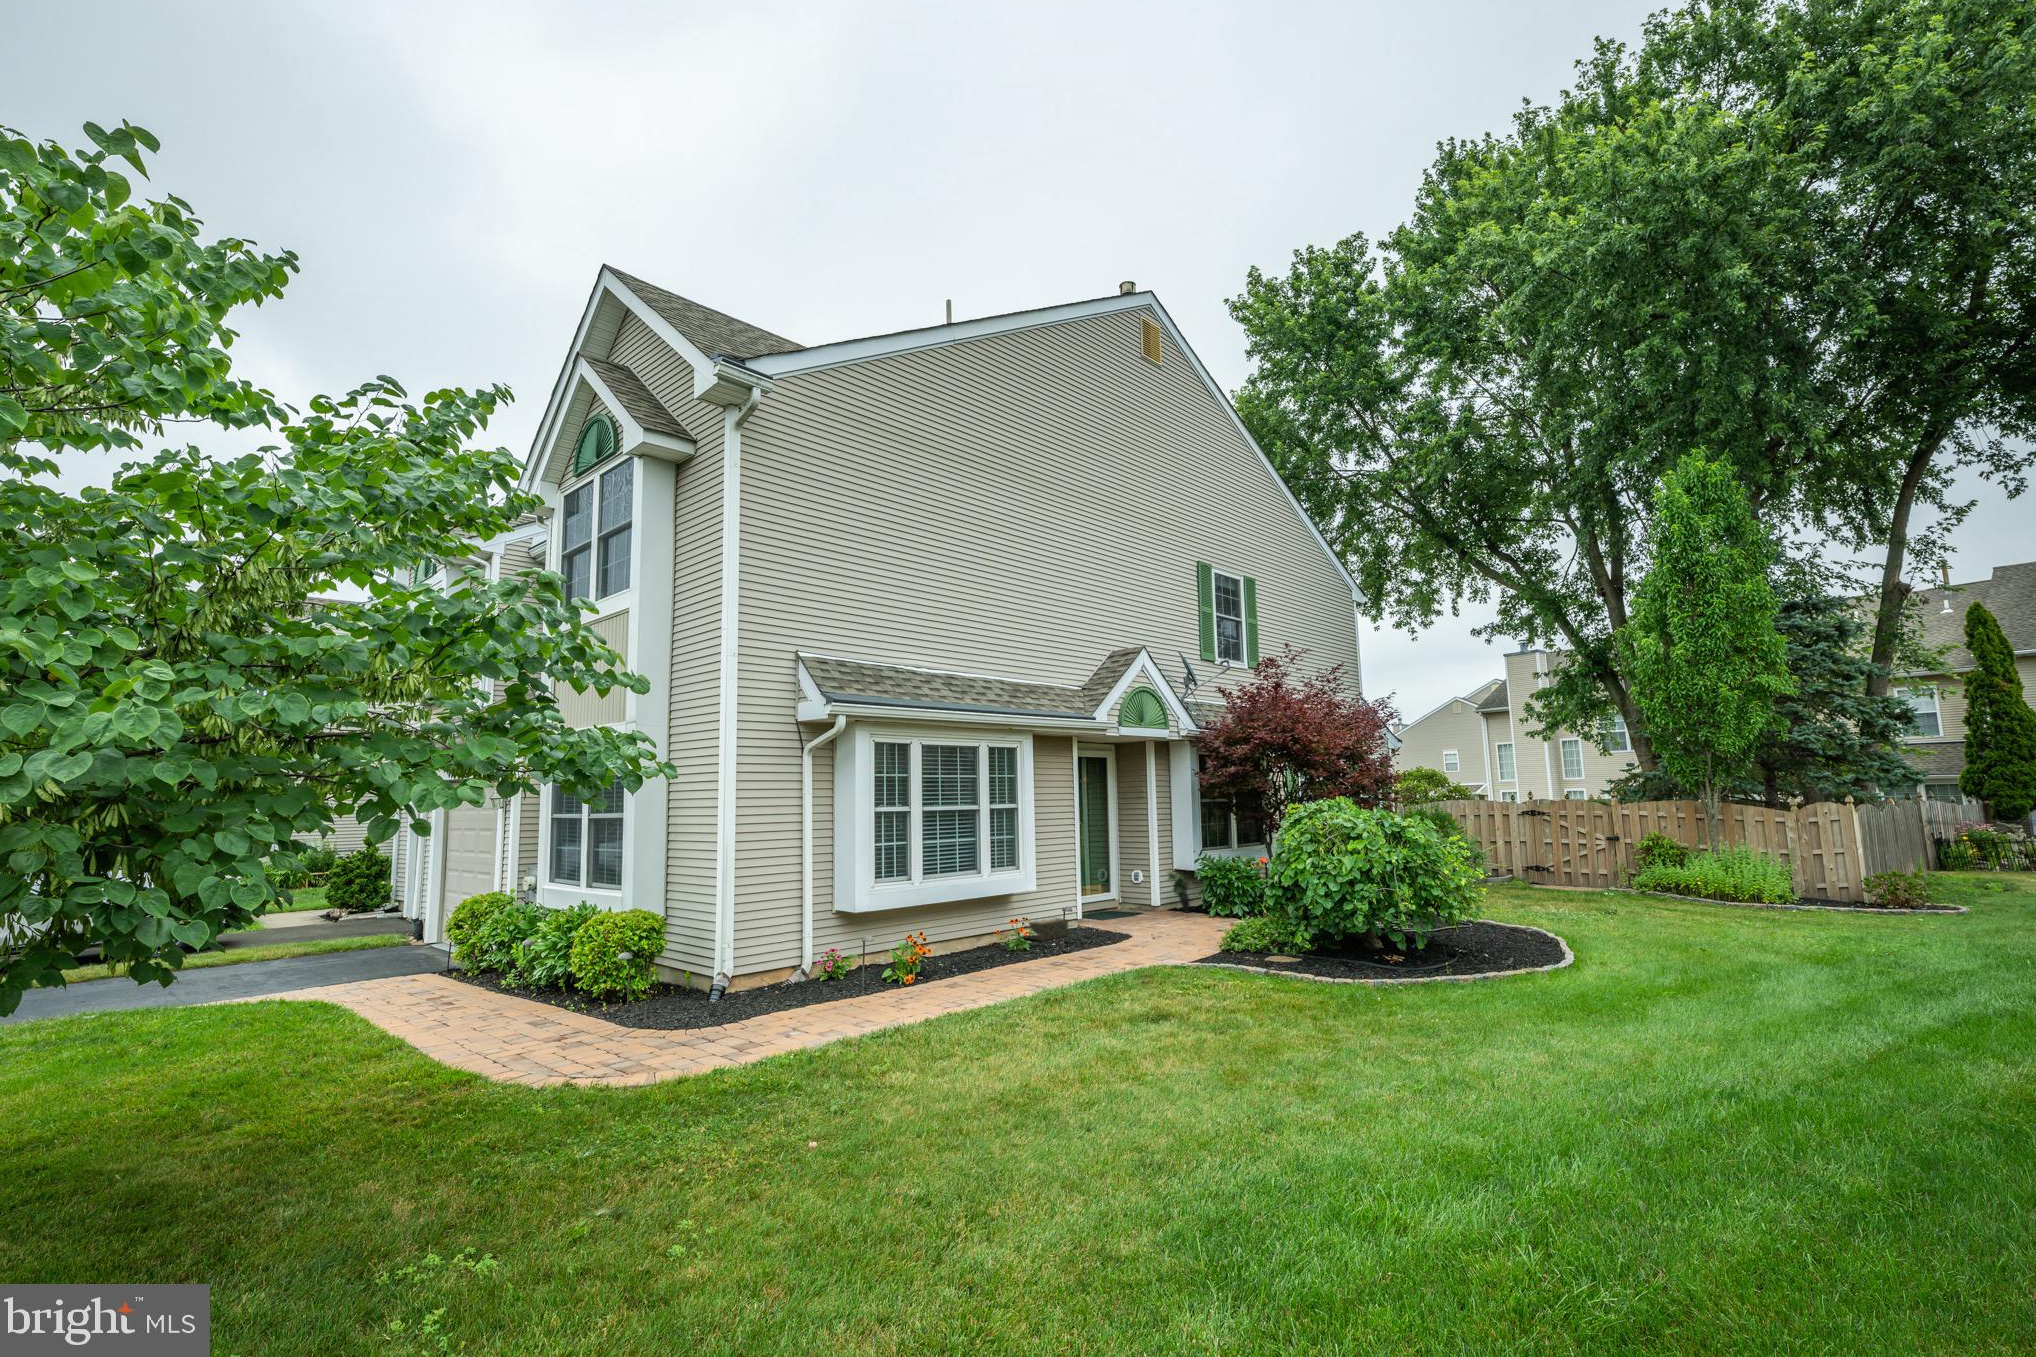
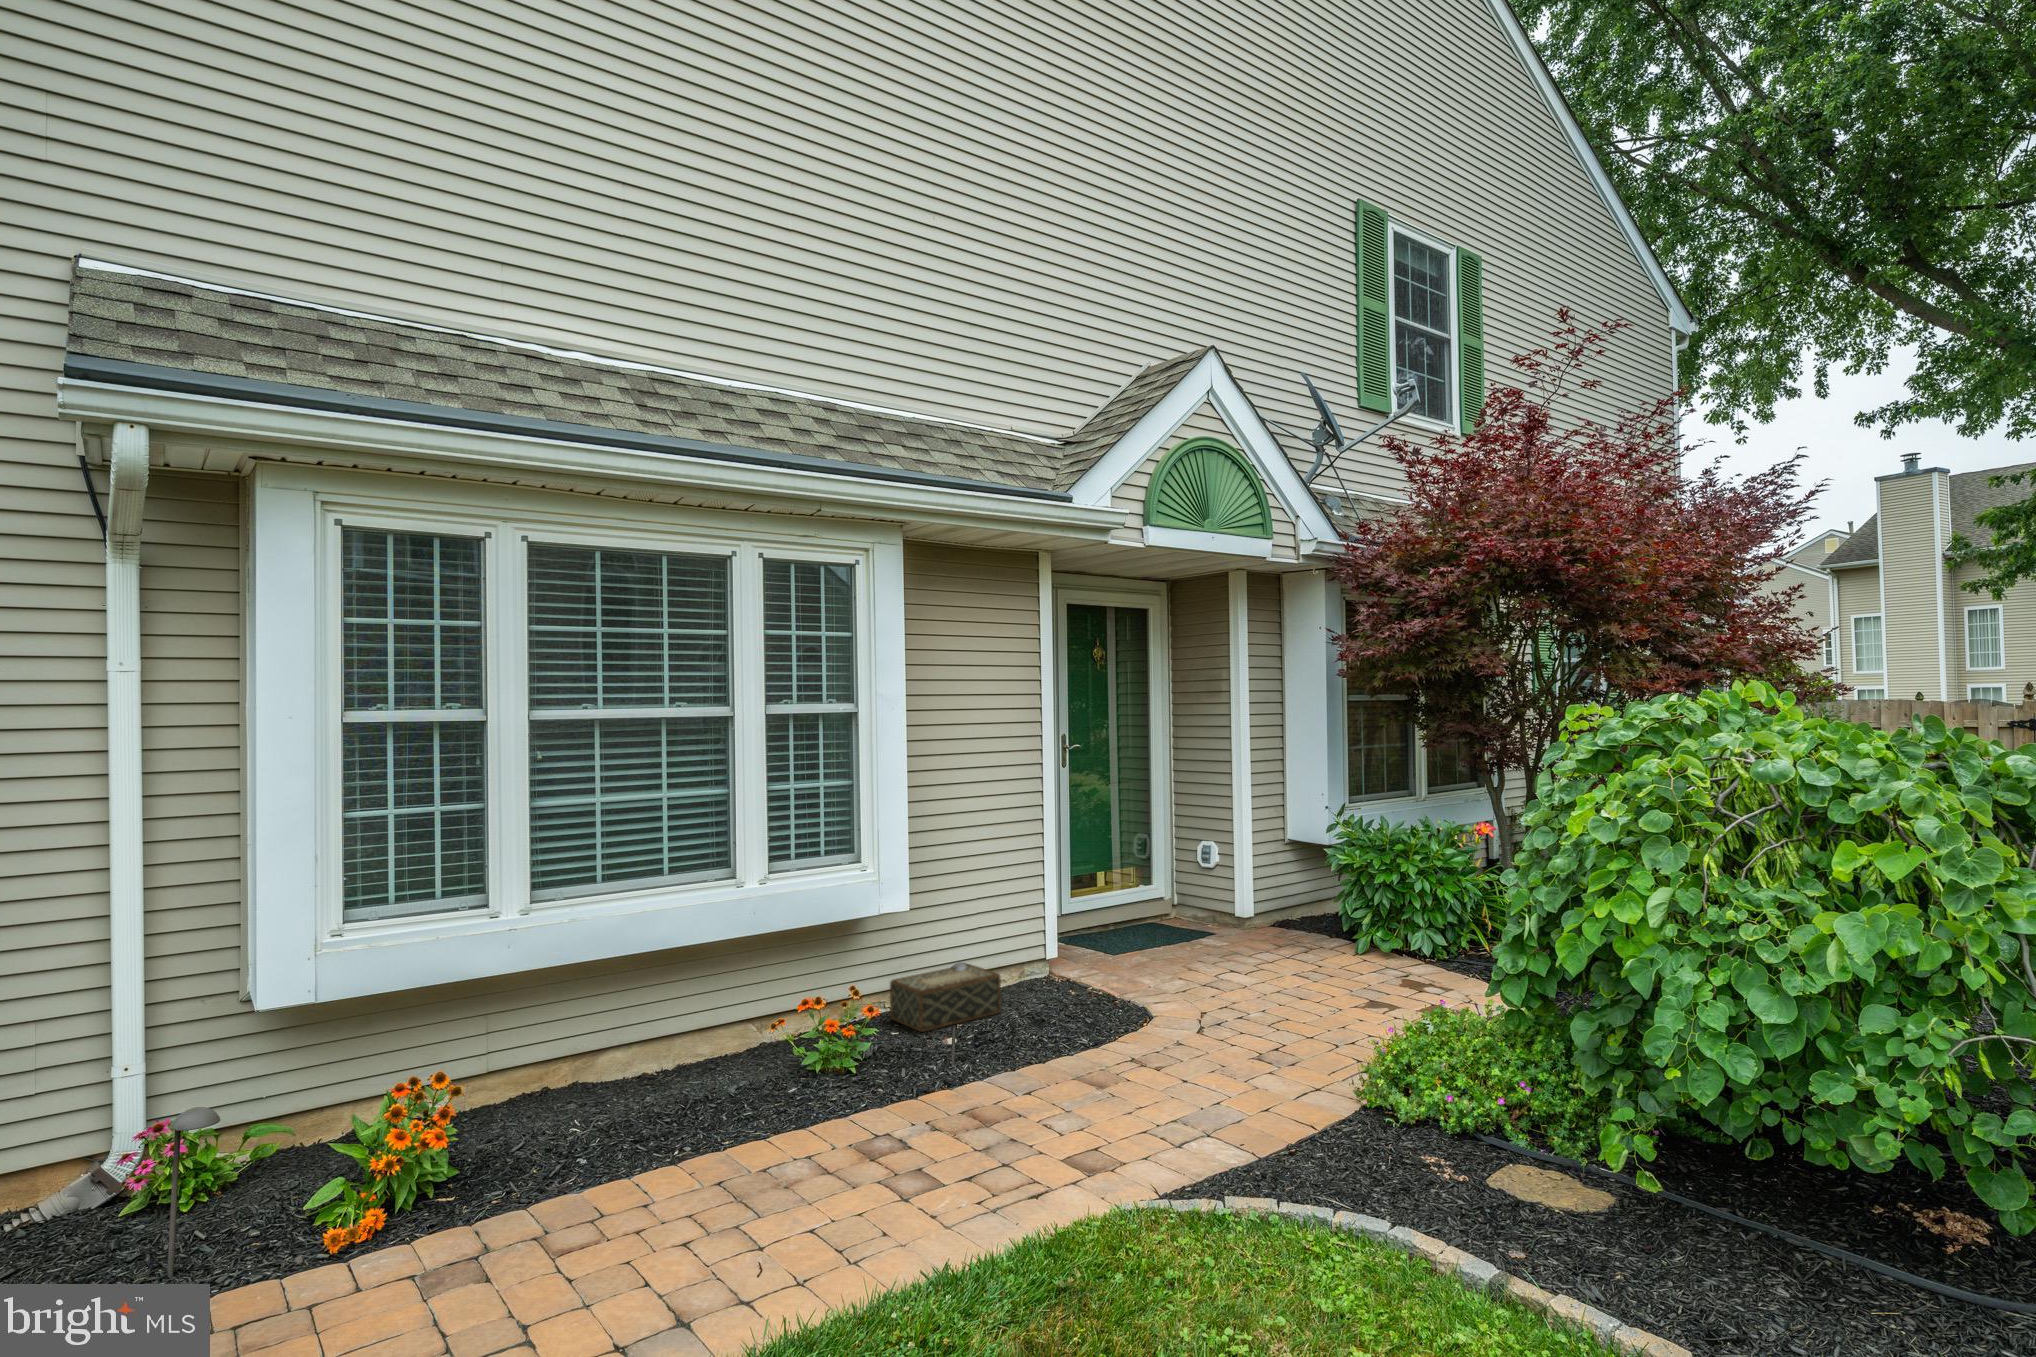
potted plant: present [1166,870,1191,913] -> none [1264,843,1321,934]

